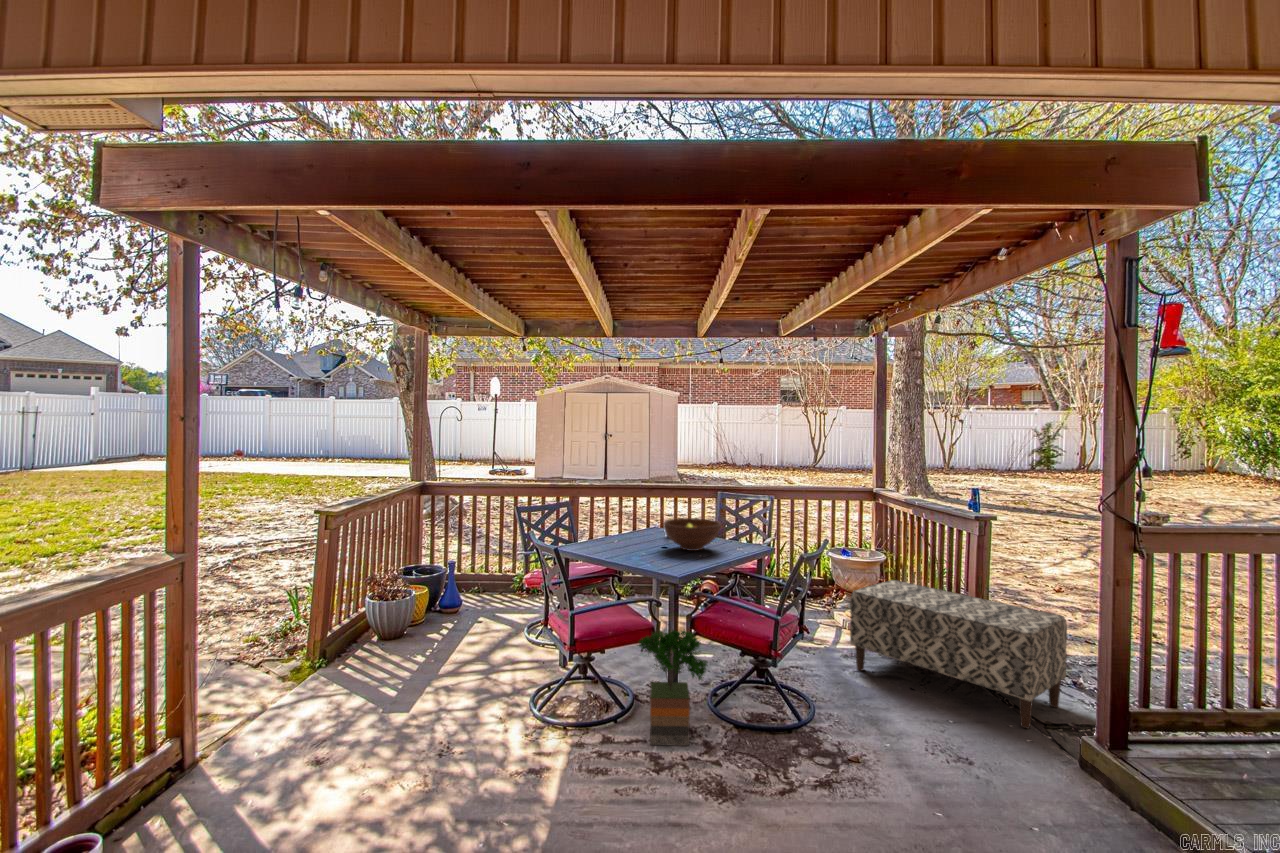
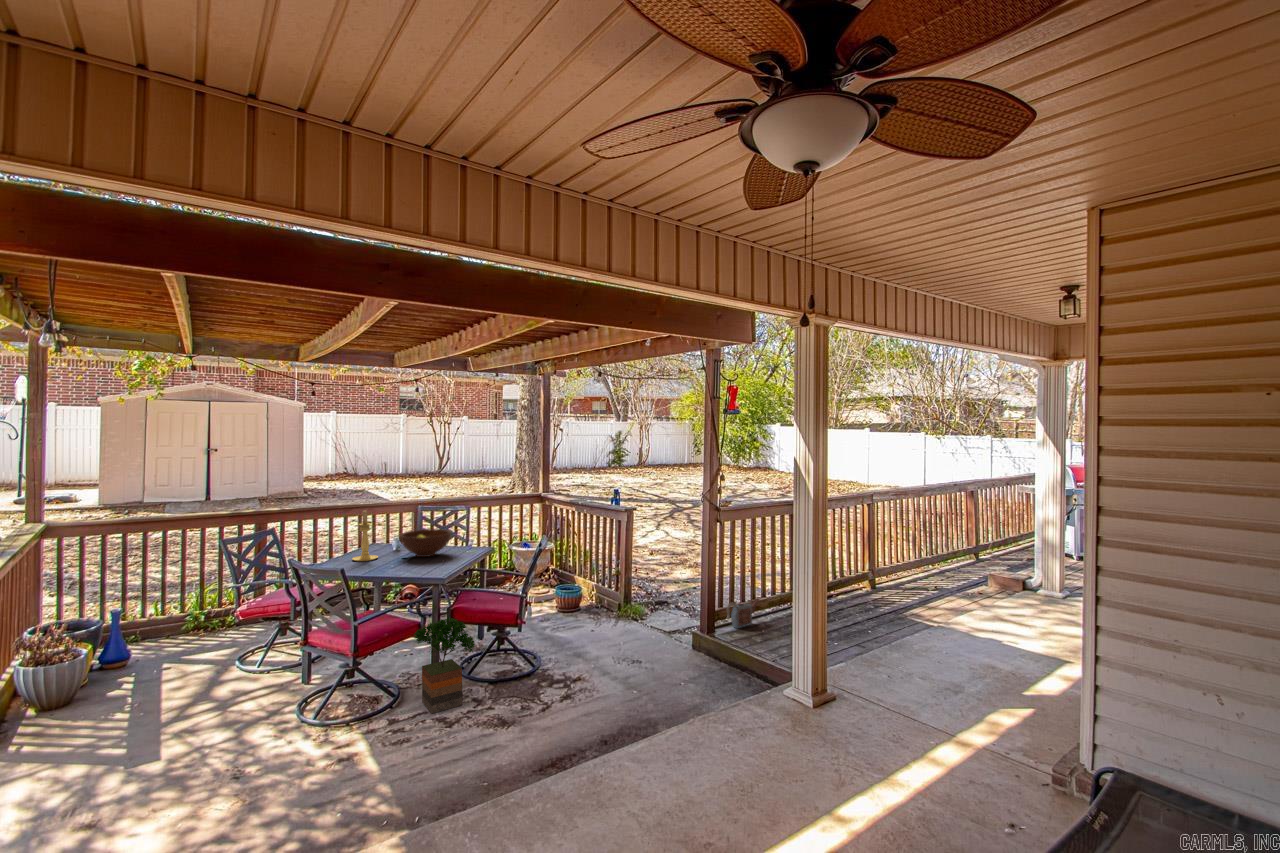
candle holder: none [617,489,644,546] -> present [352,510,378,561]
bench: present [850,580,1067,729] -> none [547,559,678,637]
watering can: none [1151,705,1238,755] -> present [727,598,759,628]

